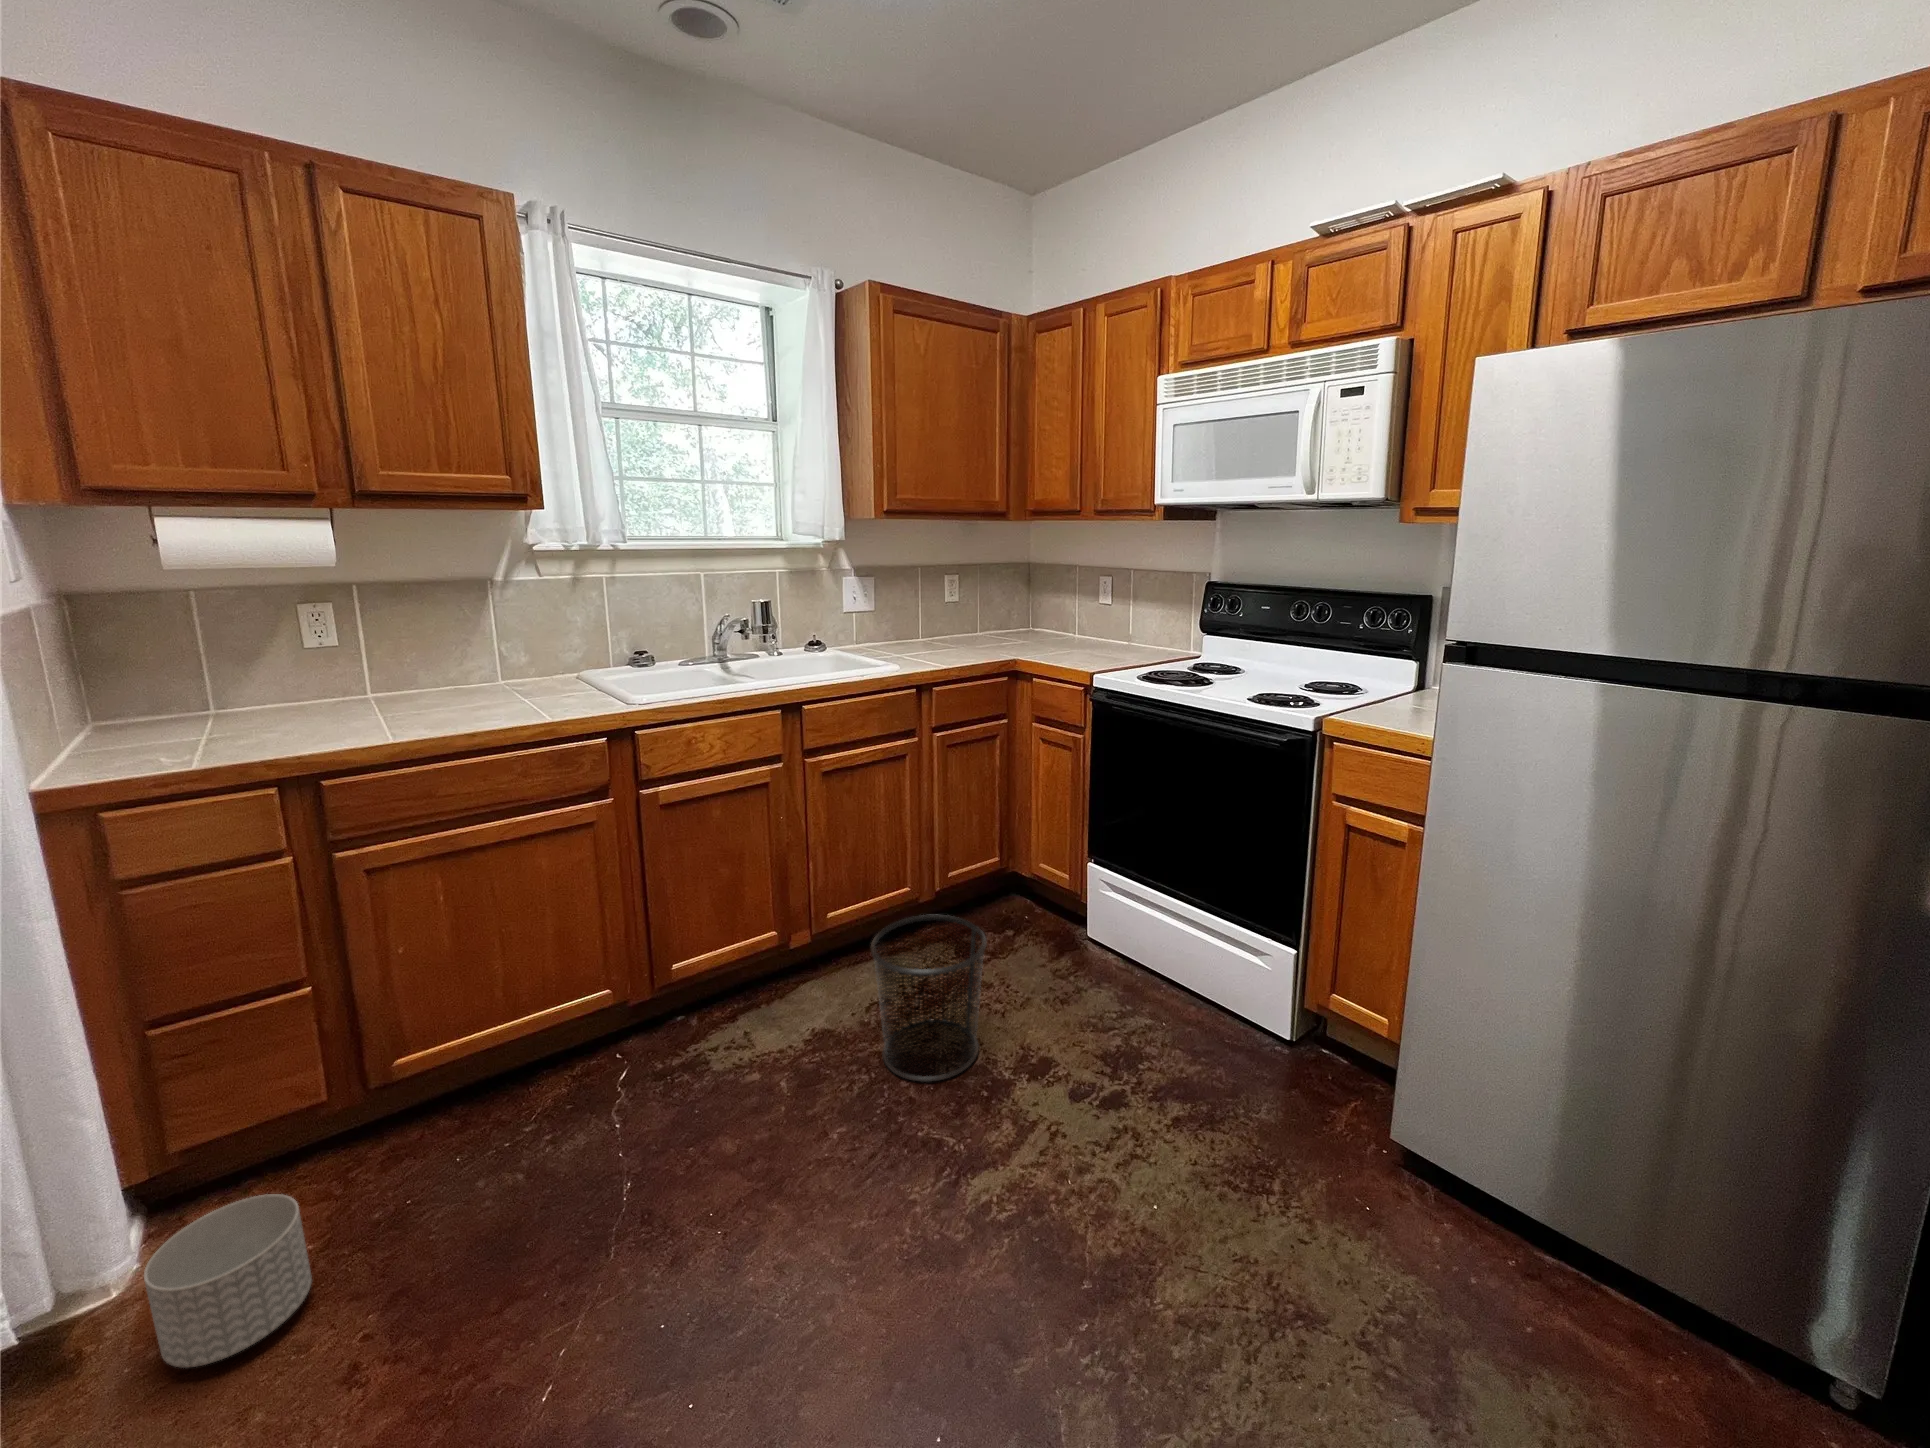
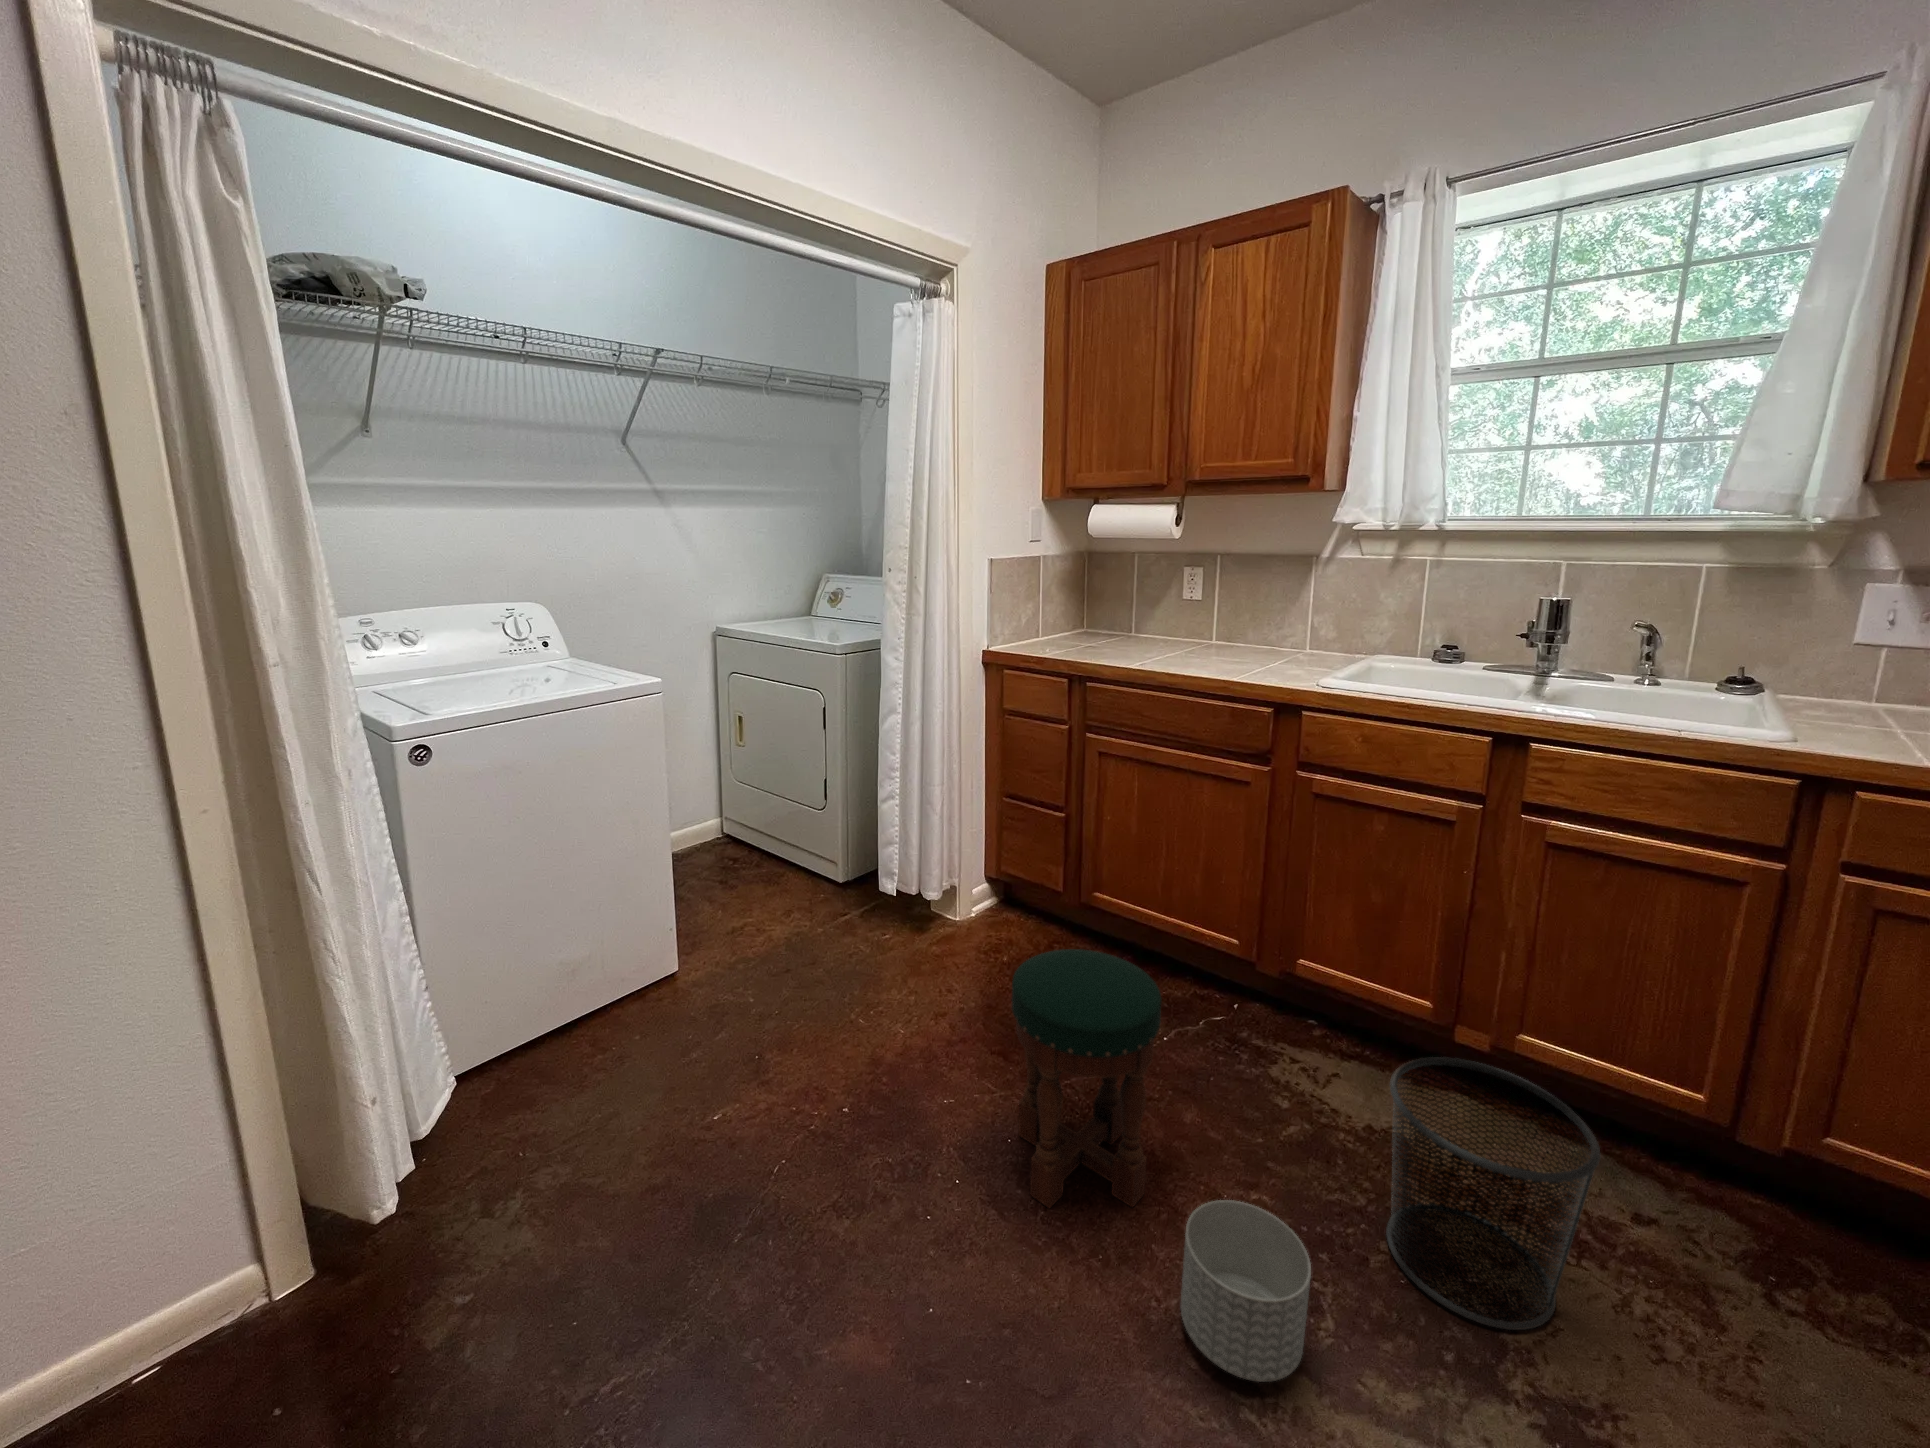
stool: none [631,1021,809,1326] -> present [1012,949,1162,1208]
planter: present [144,1194,312,1368] -> present [1181,1200,1311,1382]

